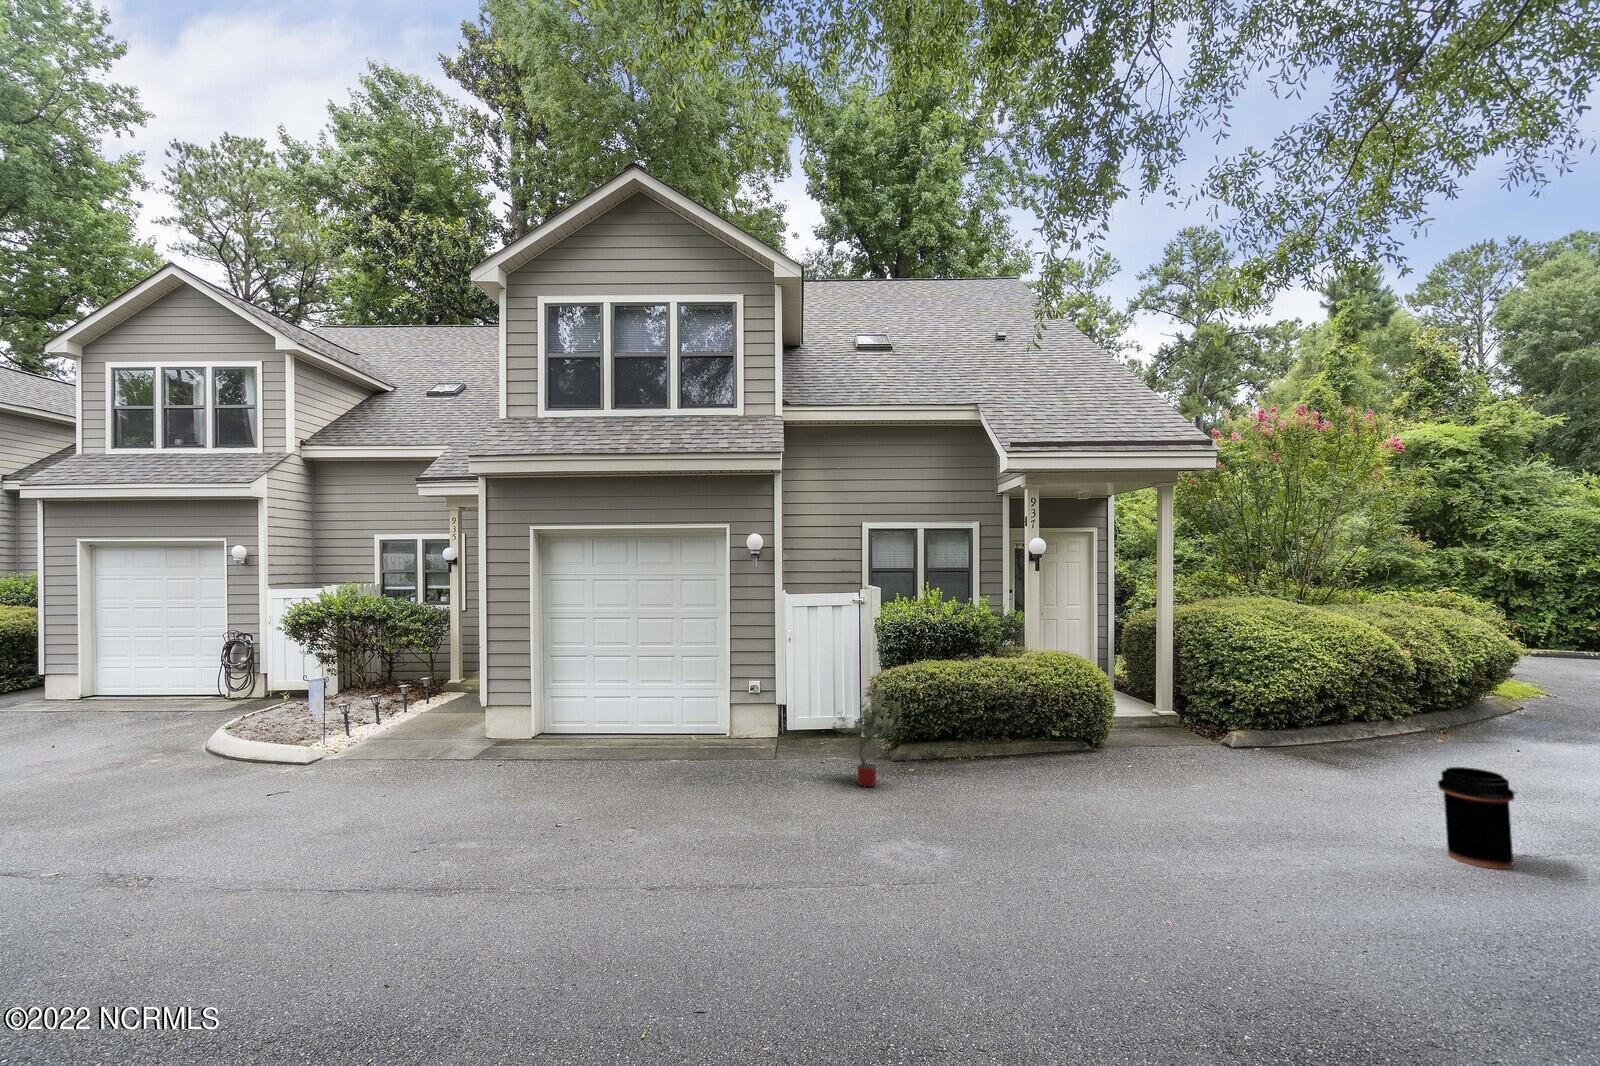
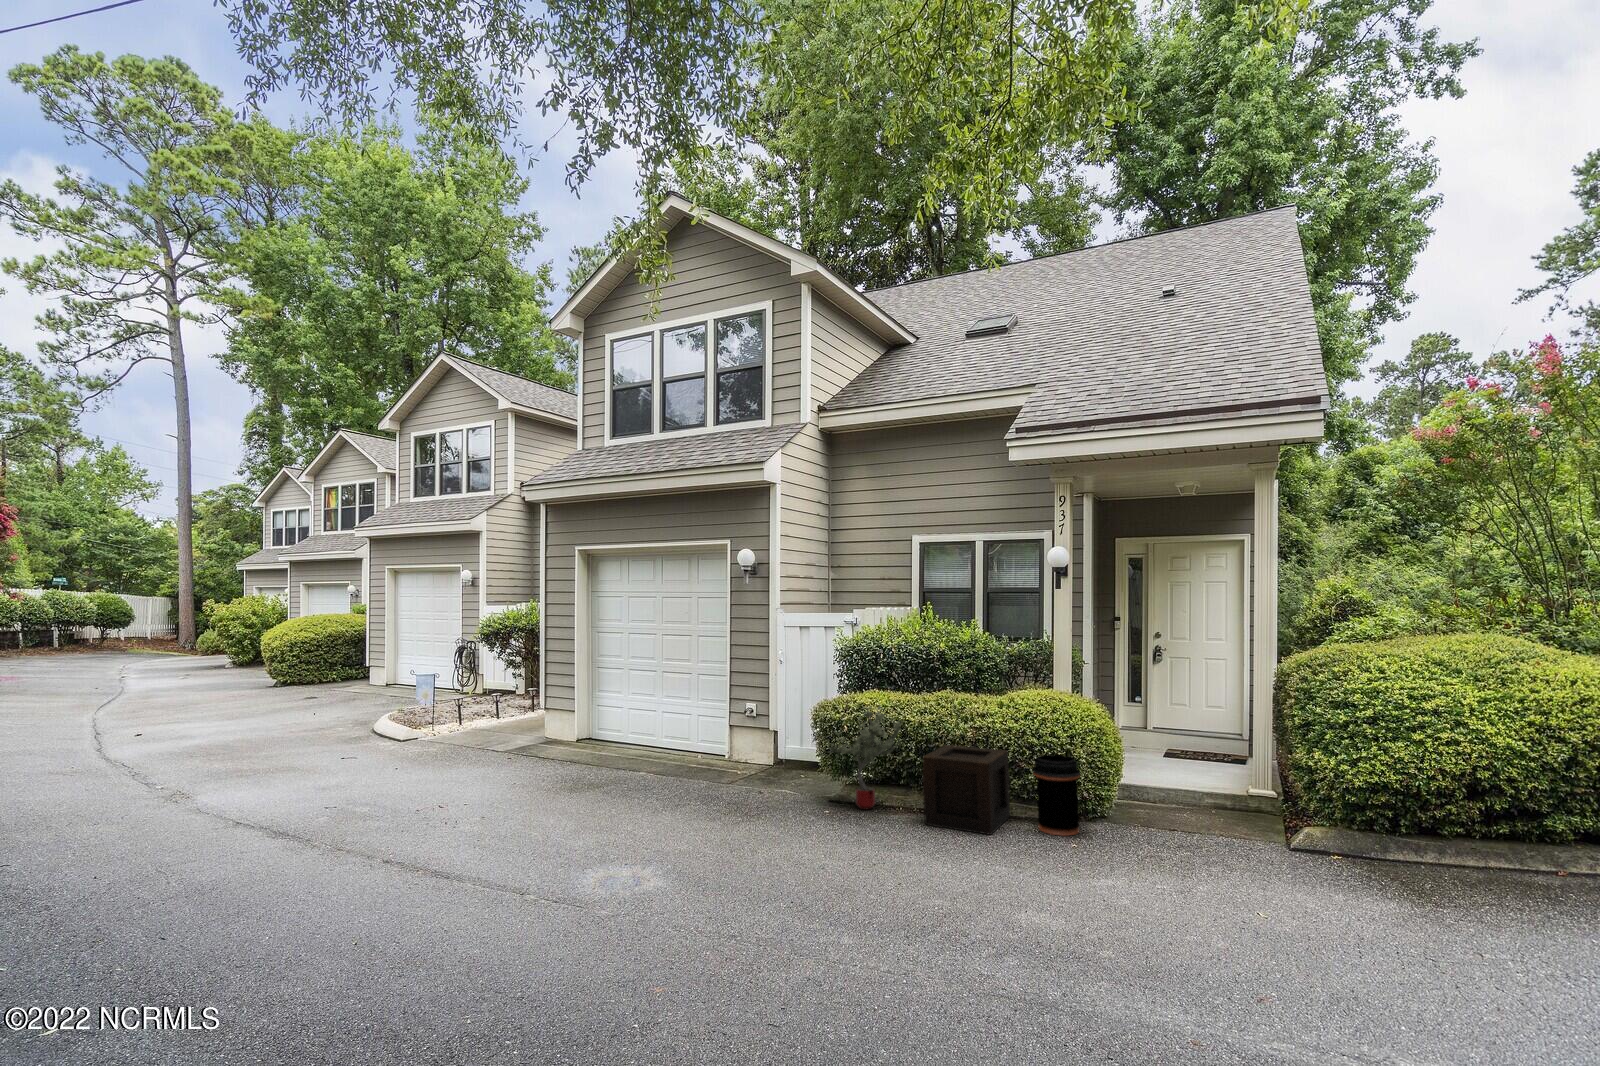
wooden crate: none [924,724,1009,814] -> present [923,745,1010,835]
trash can: present [1438,767,1514,869] -> present [1033,754,1080,836]

